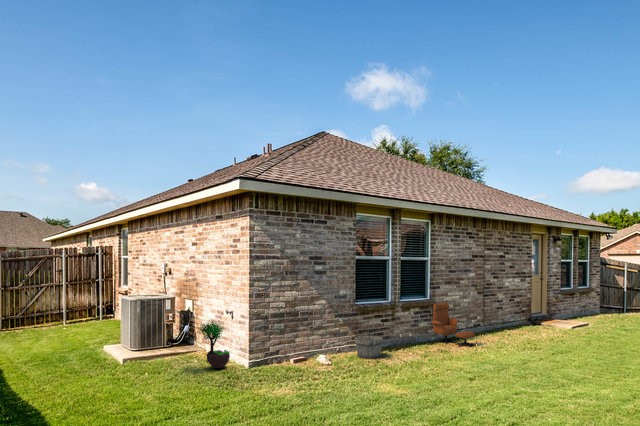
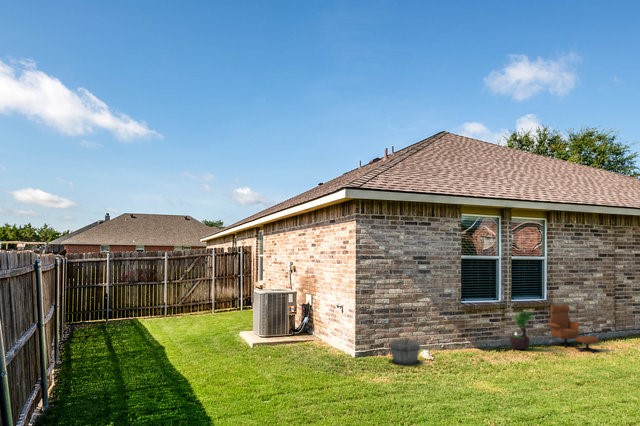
potted tree: present [198,320,230,368] -> present [510,311,532,349]
wooden bucket: present [355,333,383,359] -> present [390,339,420,364]

